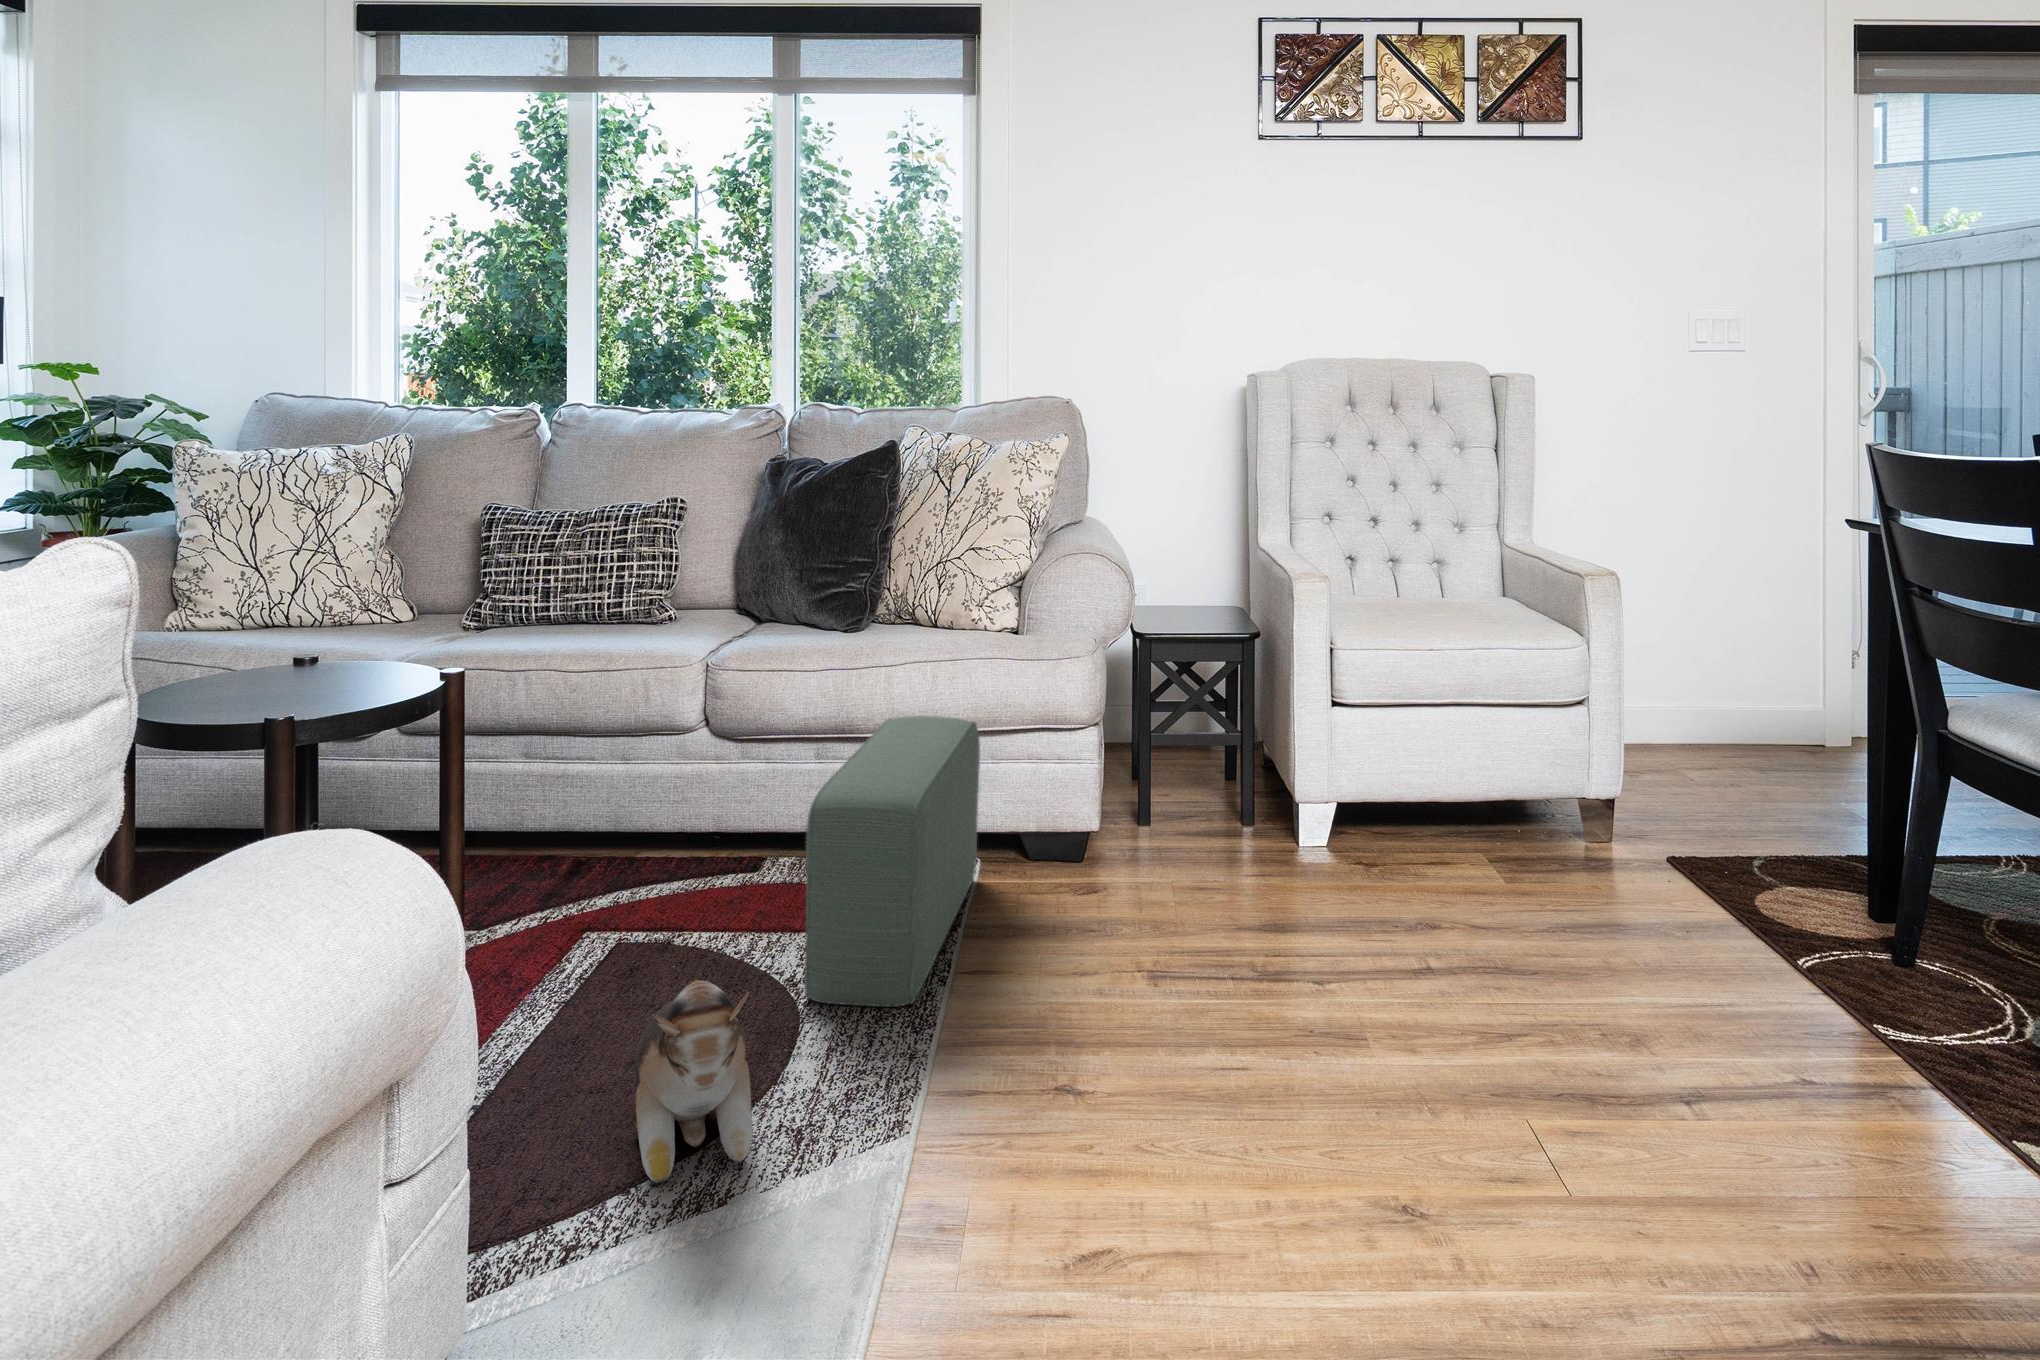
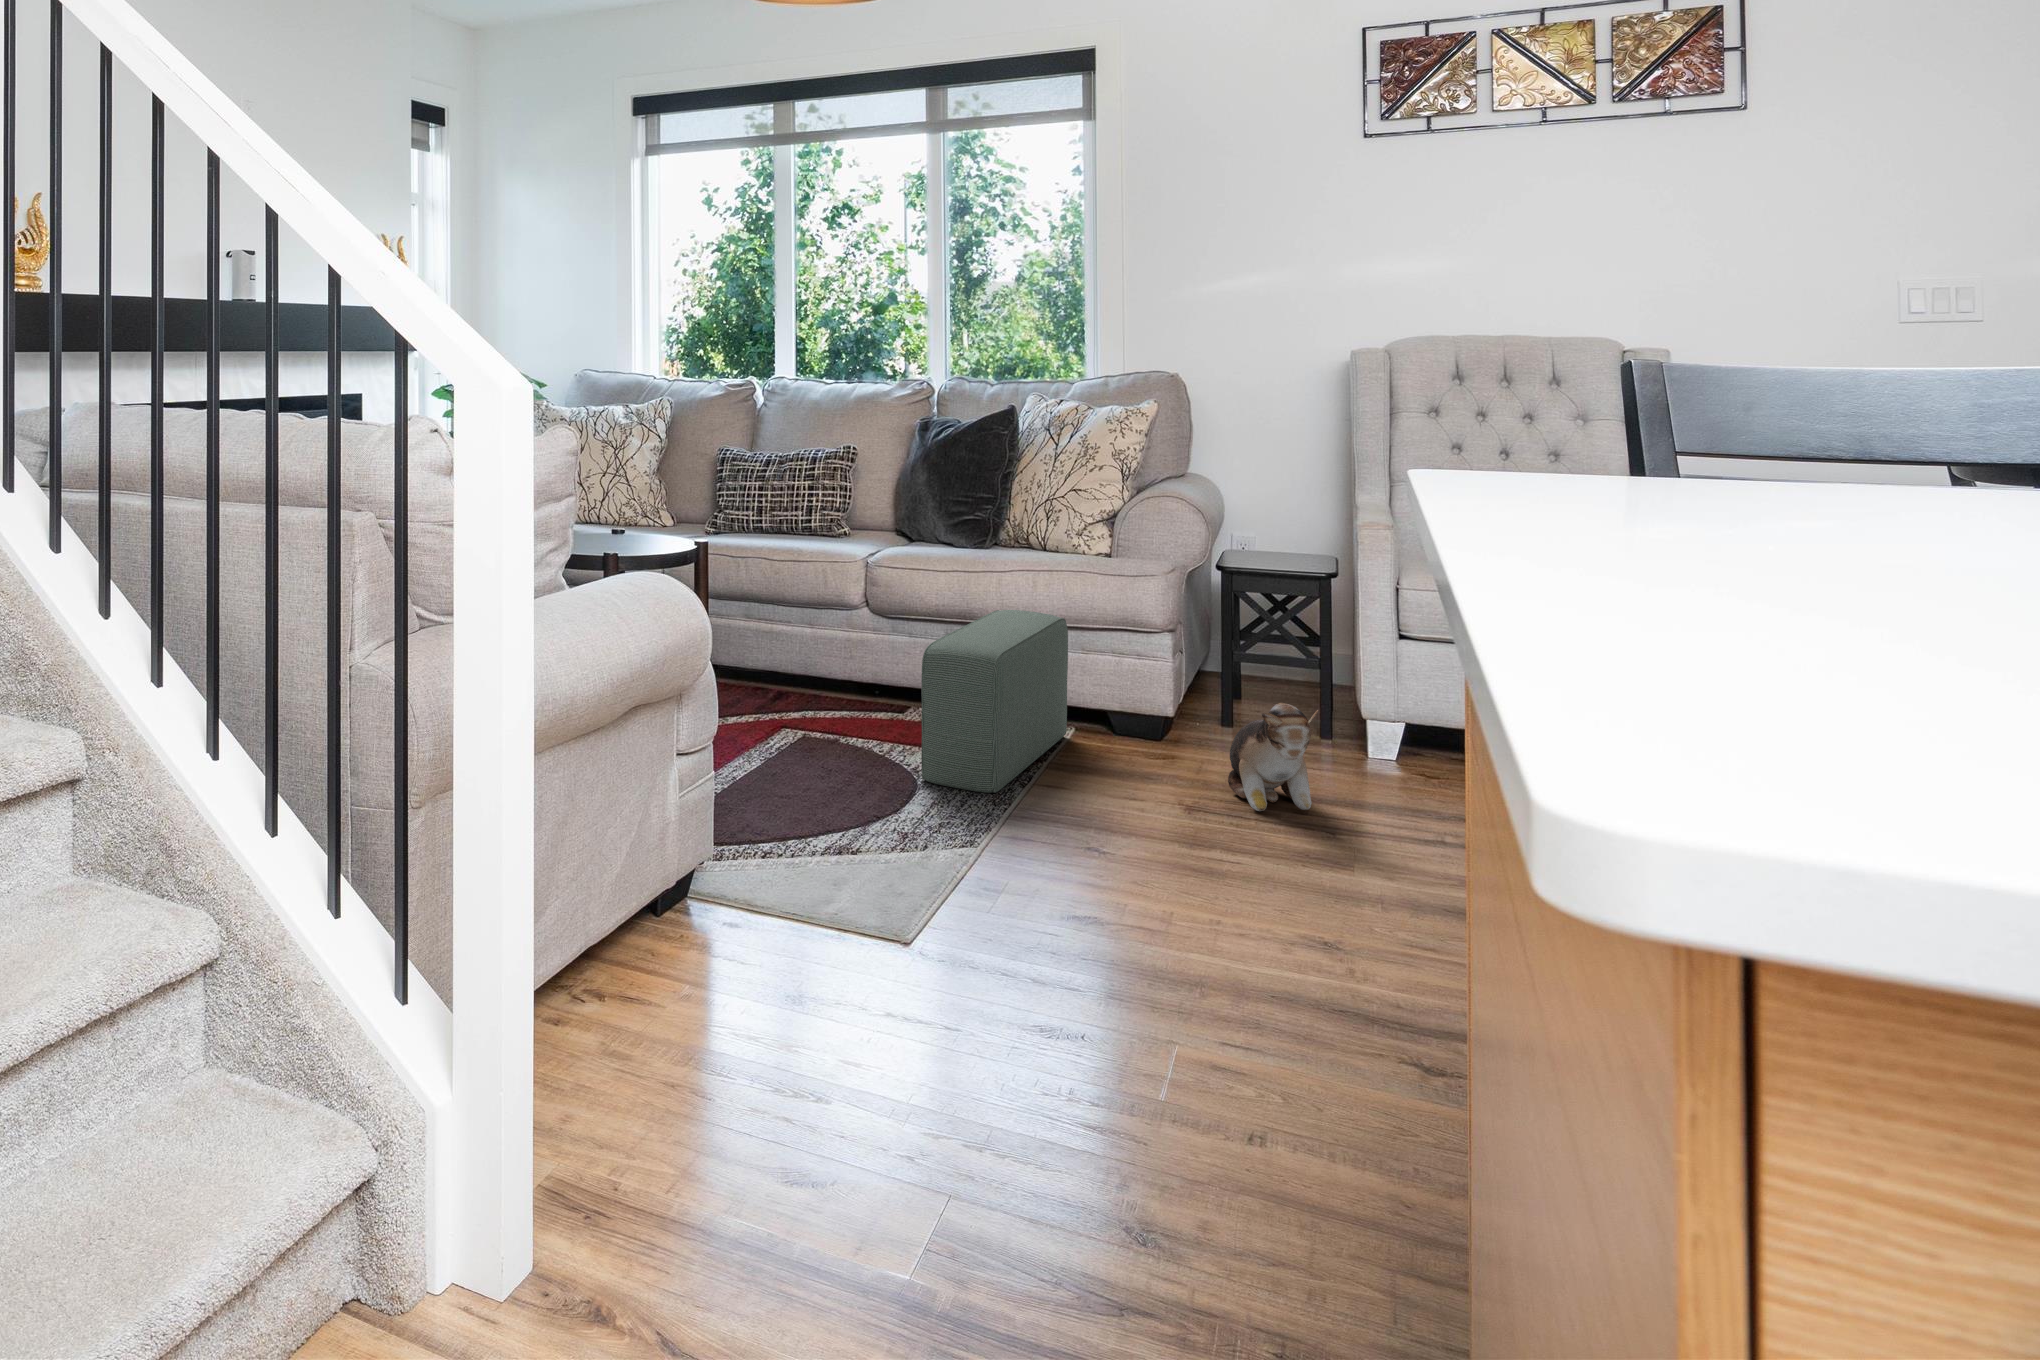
plush toy: present [633,979,752,1182] -> present [1228,703,1318,811]

